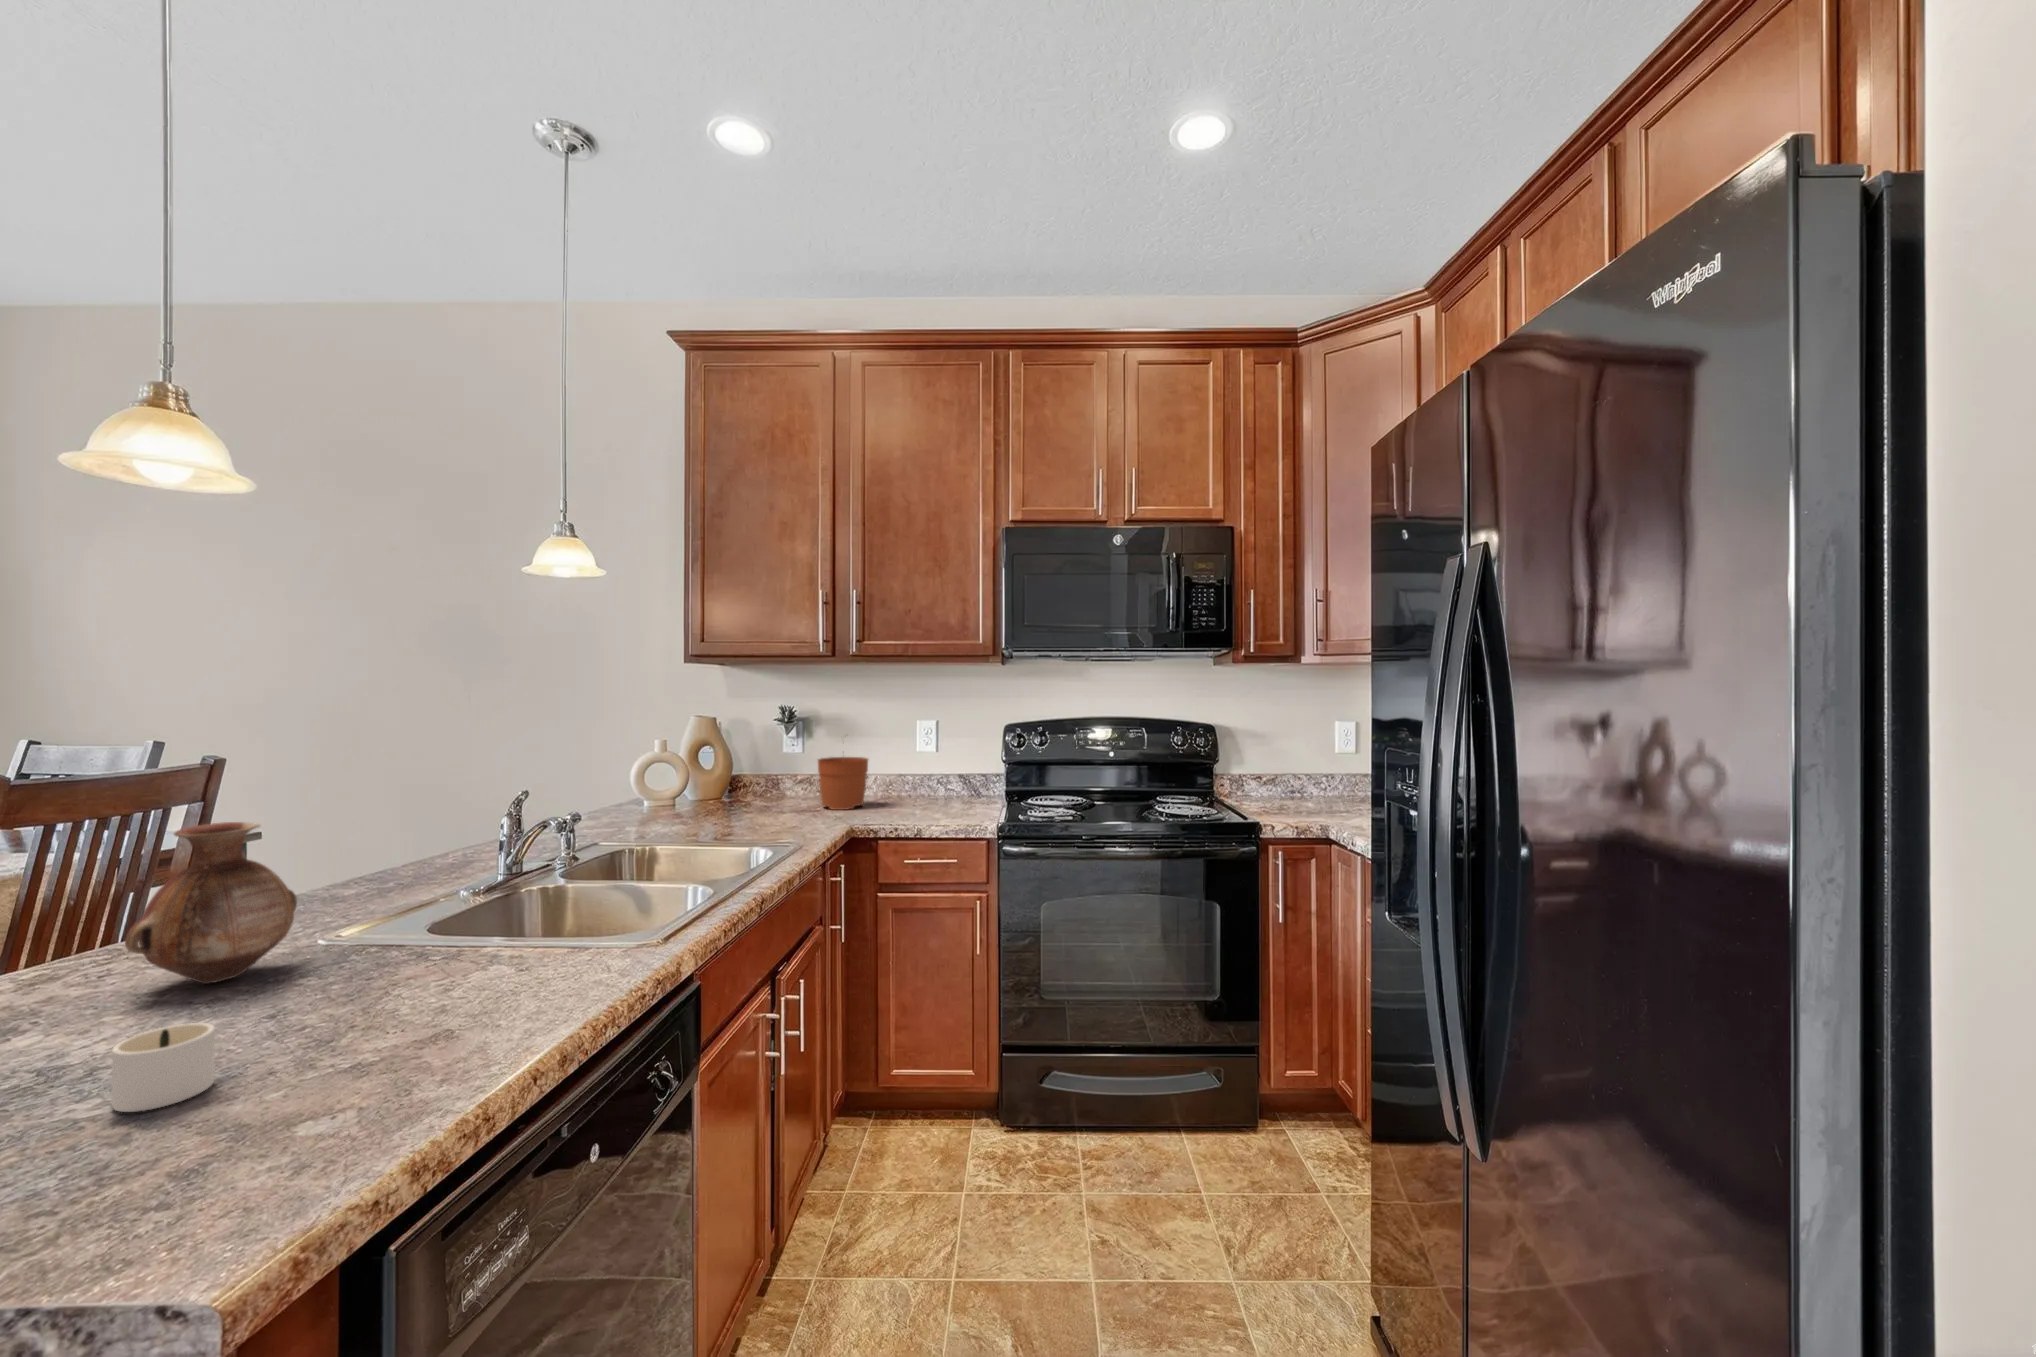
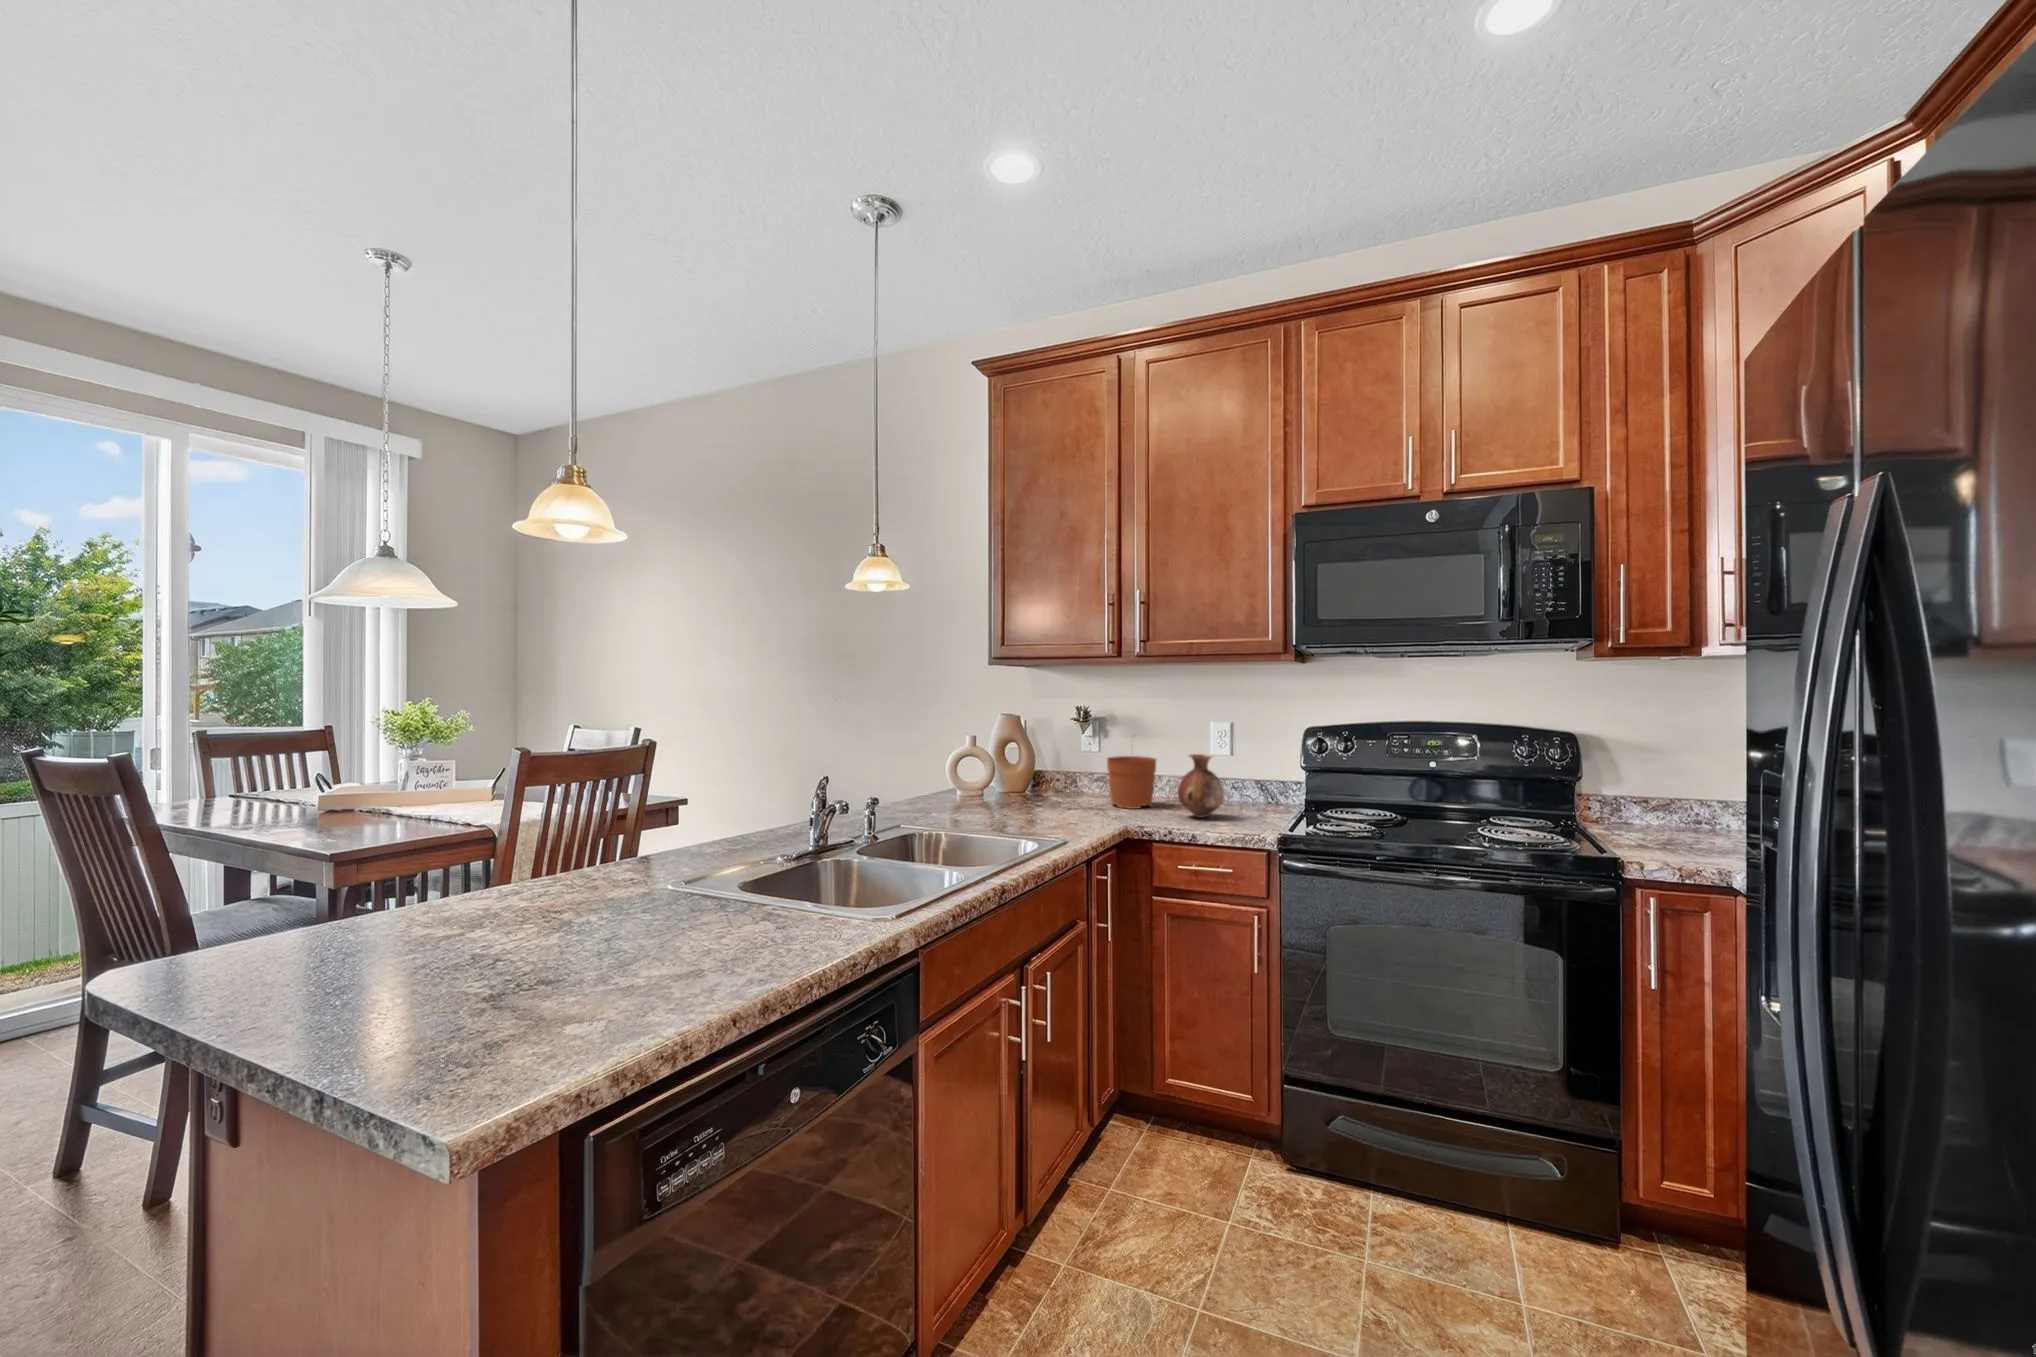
vase: present [125,822,297,984] -> present [1178,754,1224,818]
candle: present [111,1023,215,1112] -> none [483,934,569,993]

